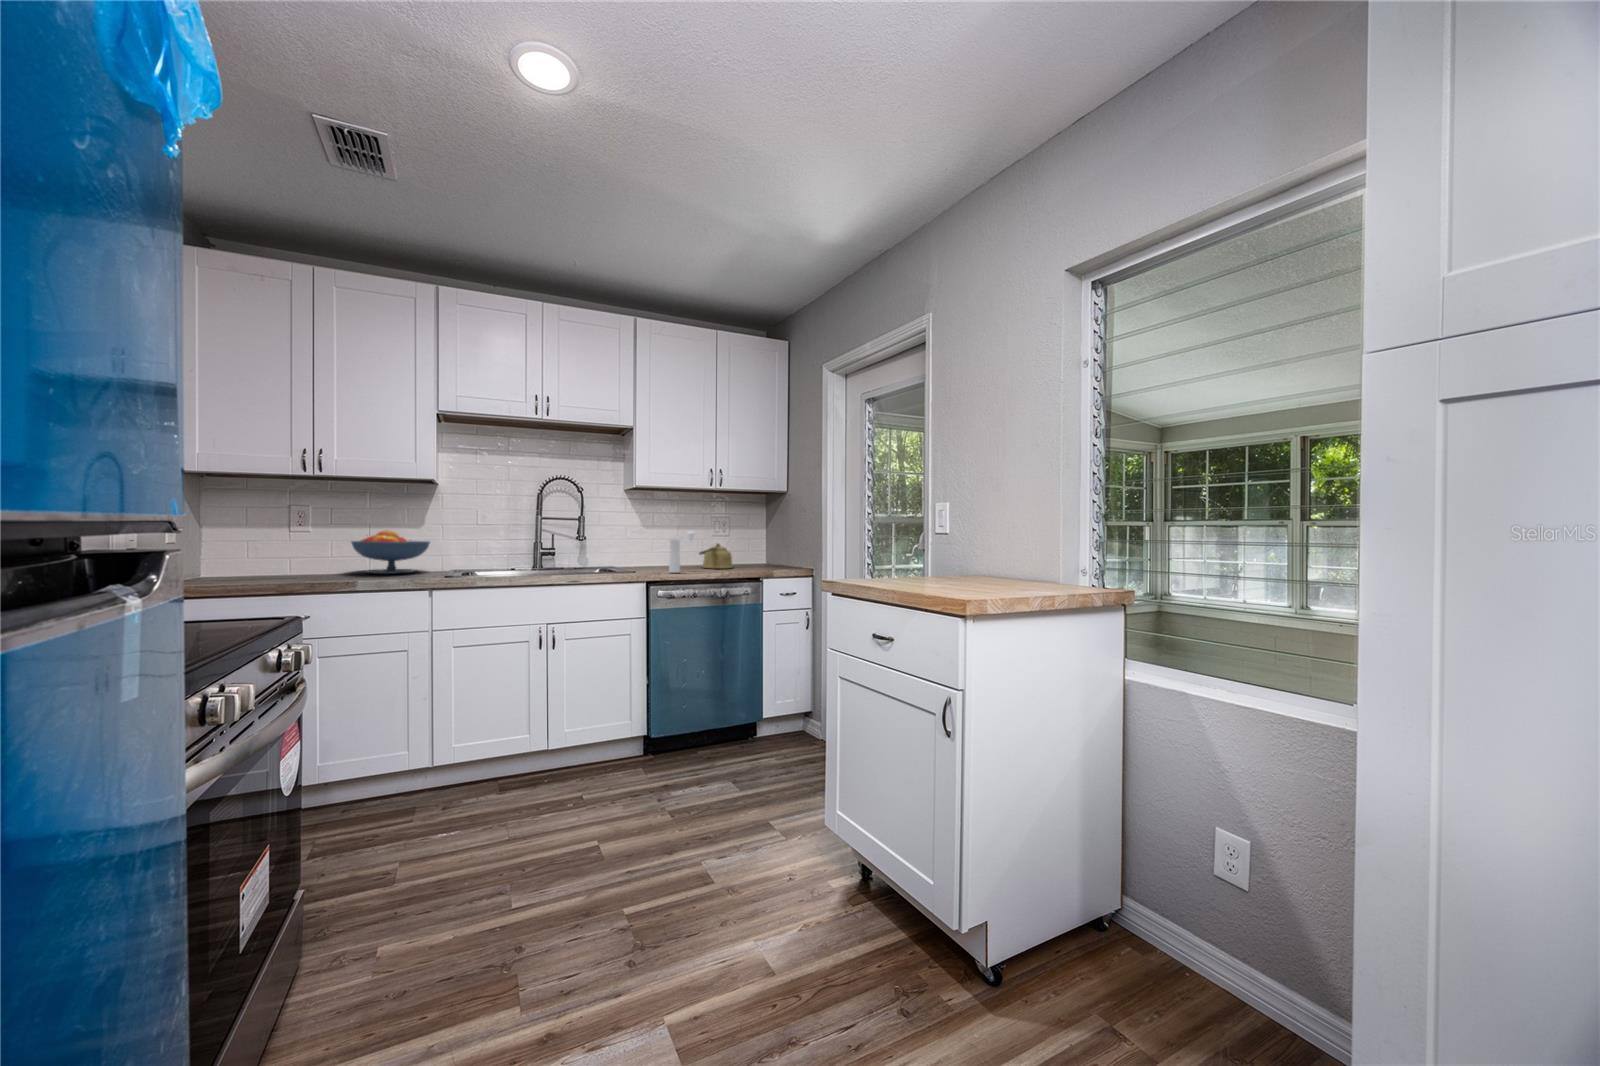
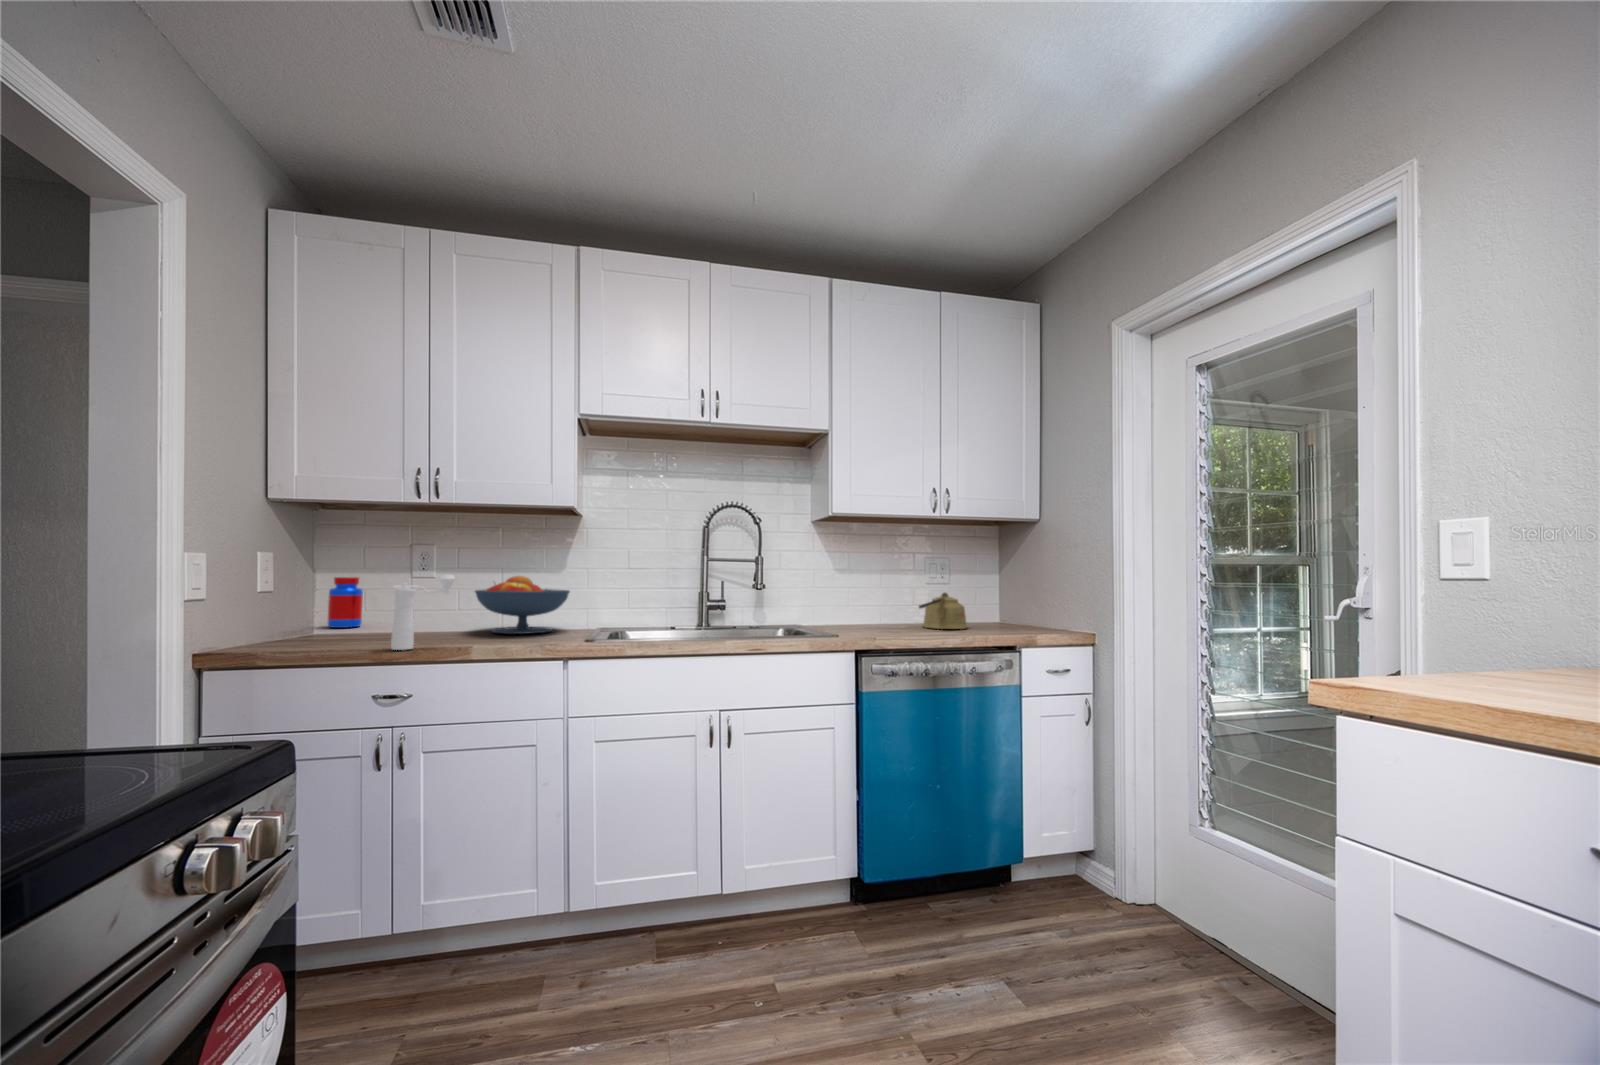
jar: none [218,531,249,571] -> present [328,577,363,628]
pepper mill: present [669,531,695,573] -> present [391,575,455,650]

